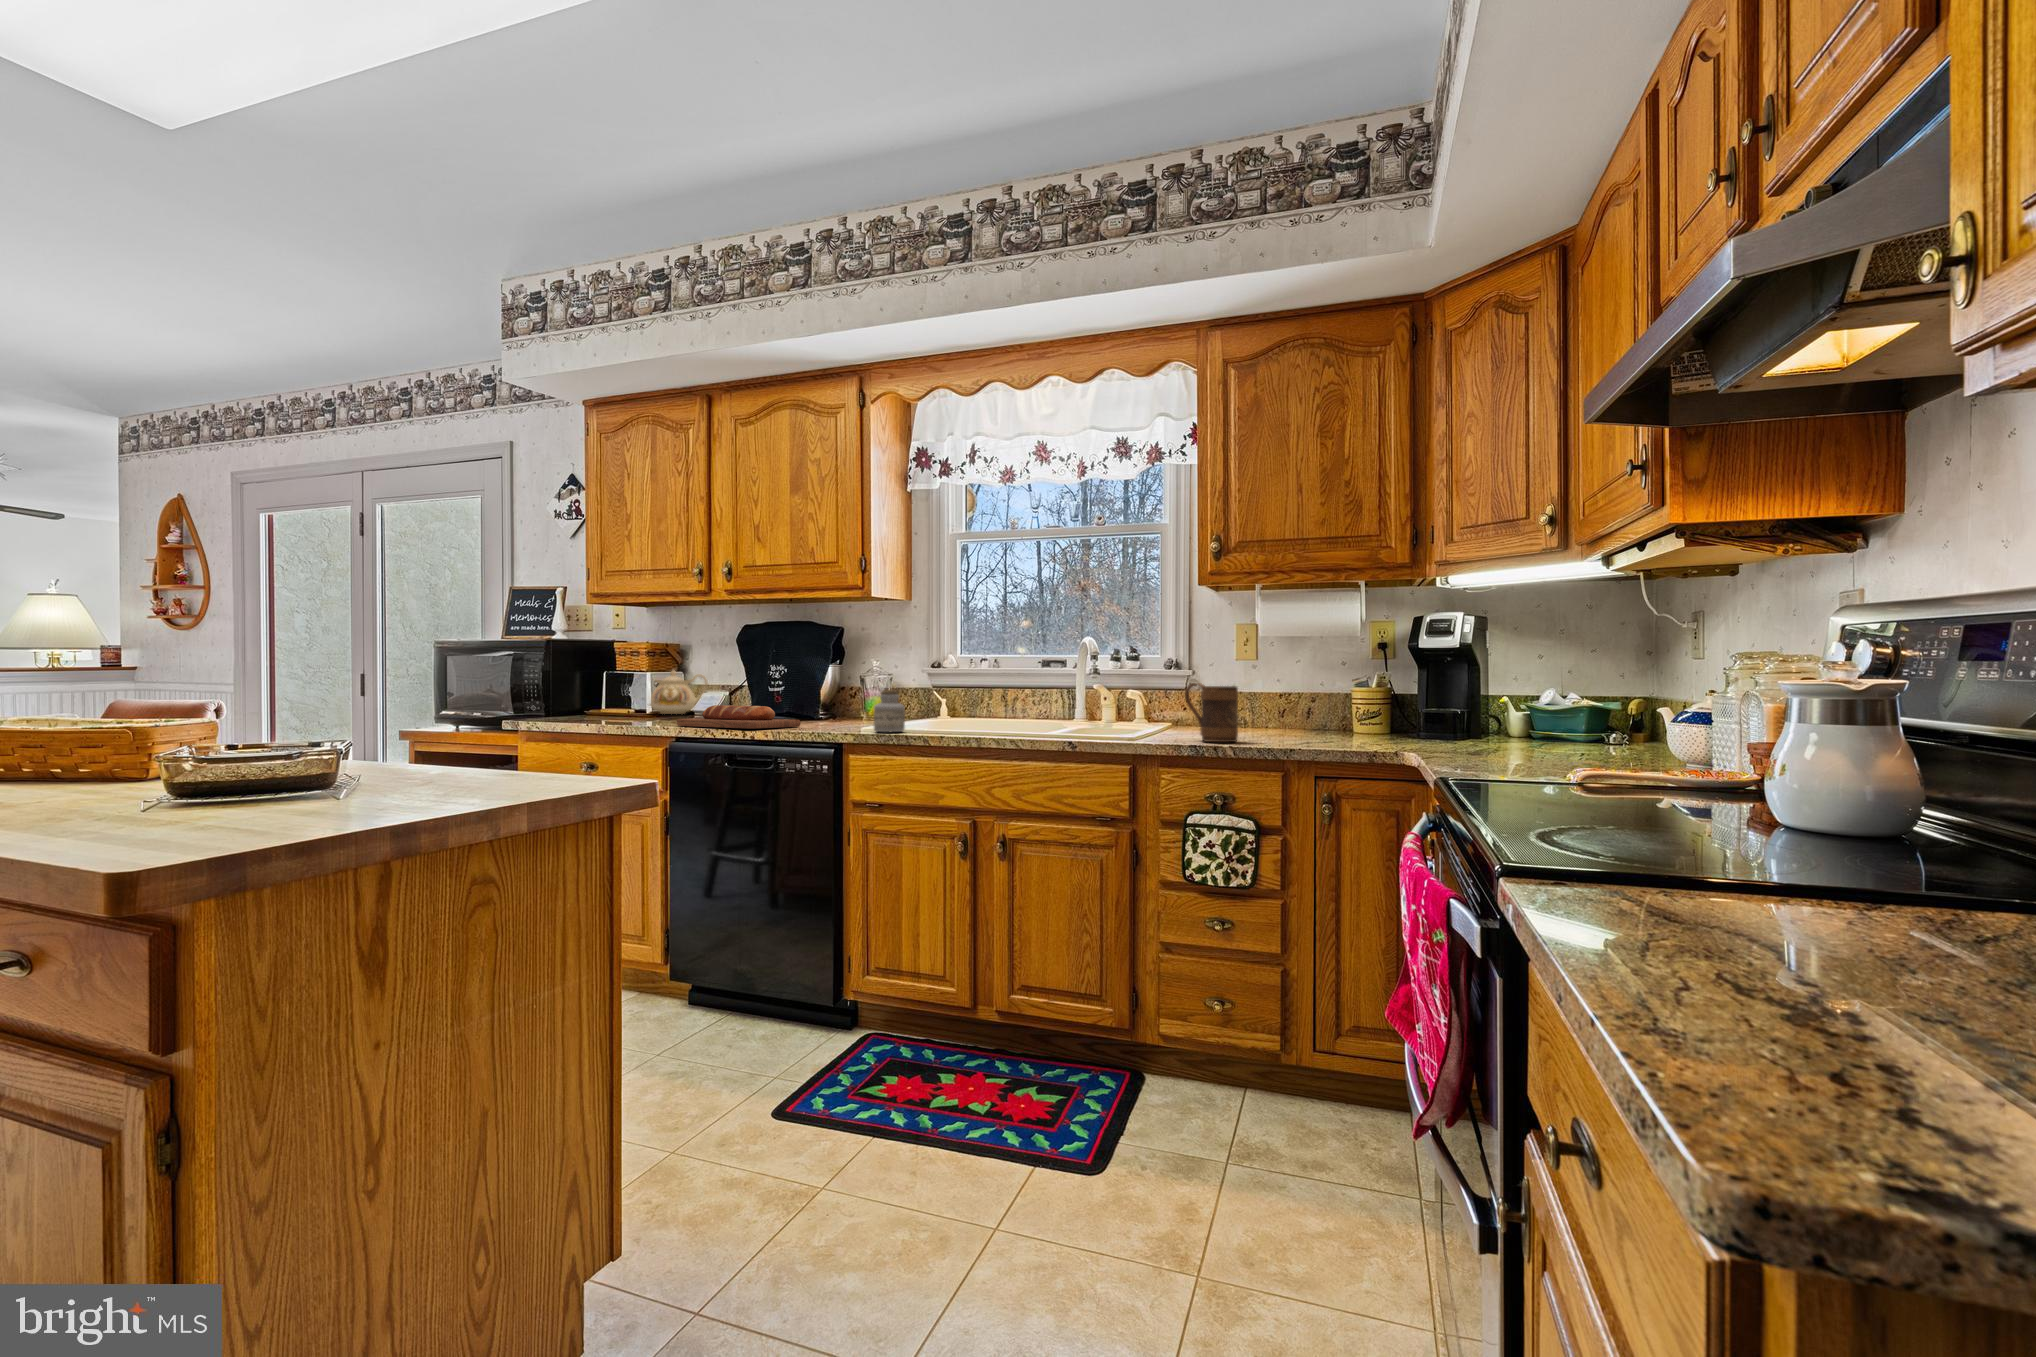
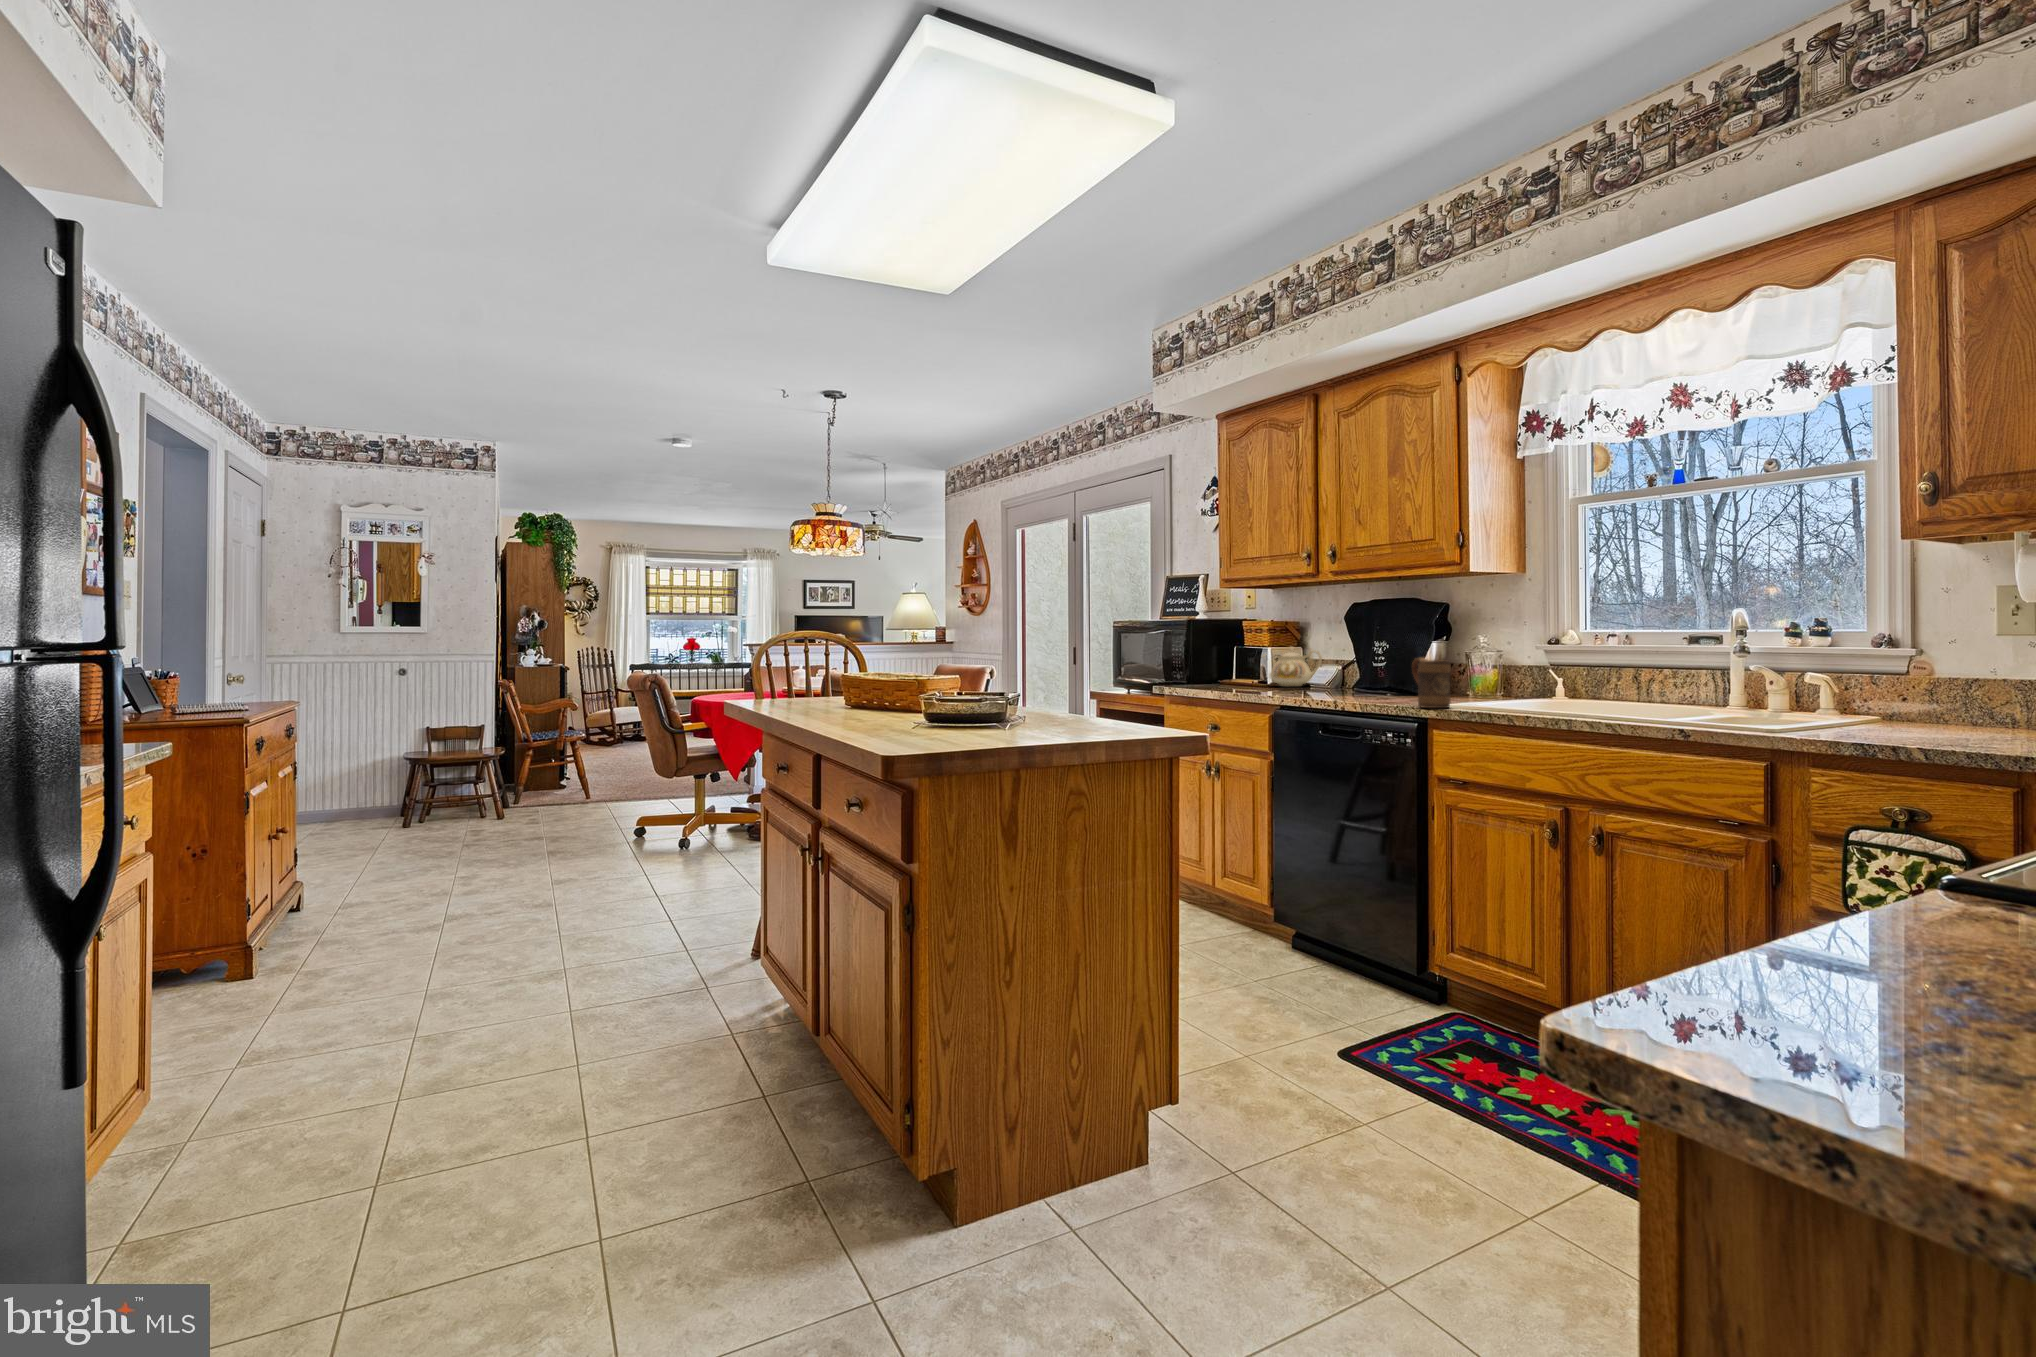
mug: present [1185,683,1238,742] -> present [1412,658,1451,708]
jar: present [874,690,905,732] -> none [1458,670,1493,713]
bread loaf: present [677,705,800,729] -> none [1279,682,1391,705]

